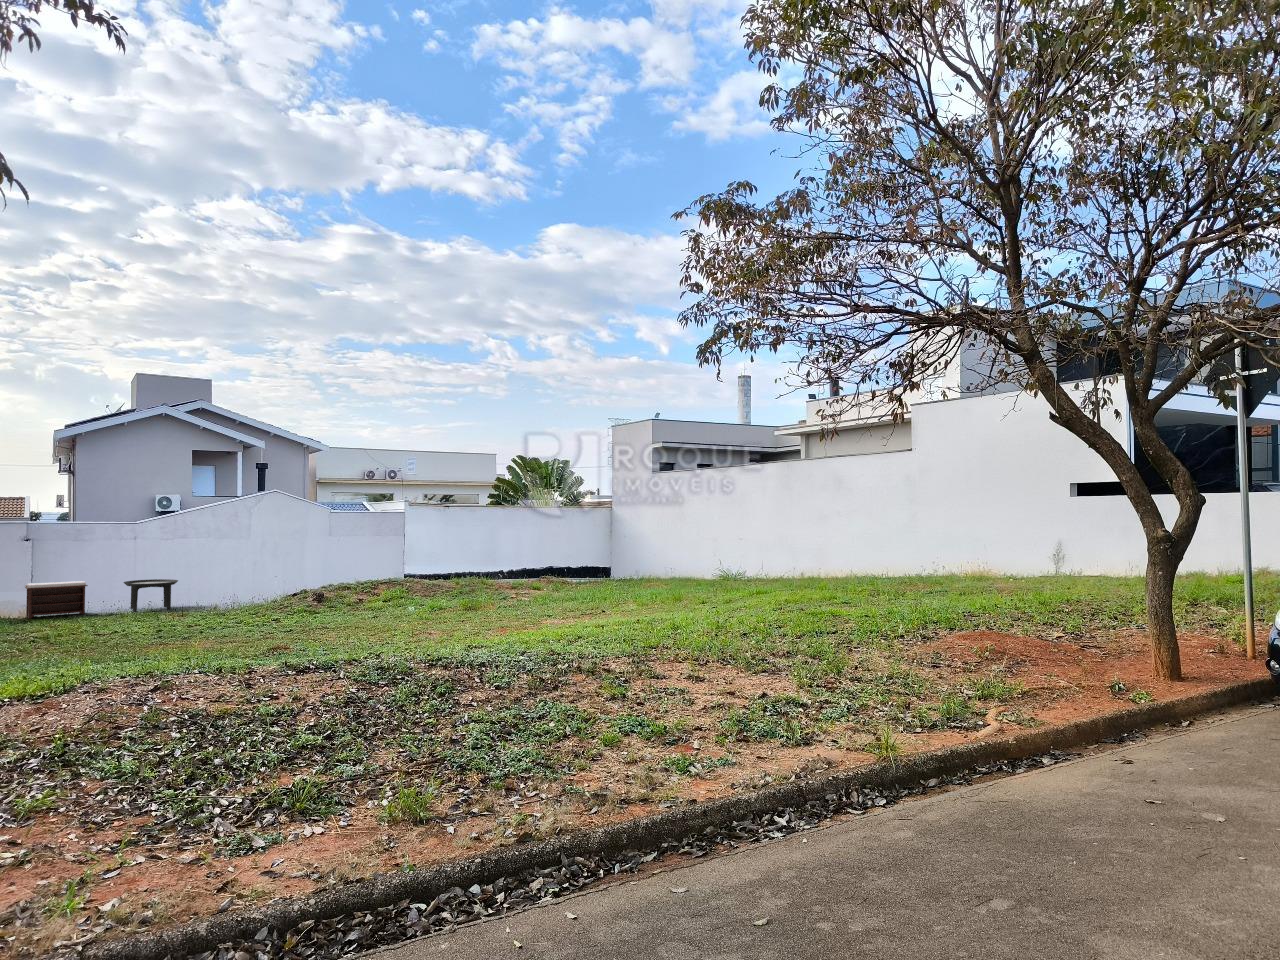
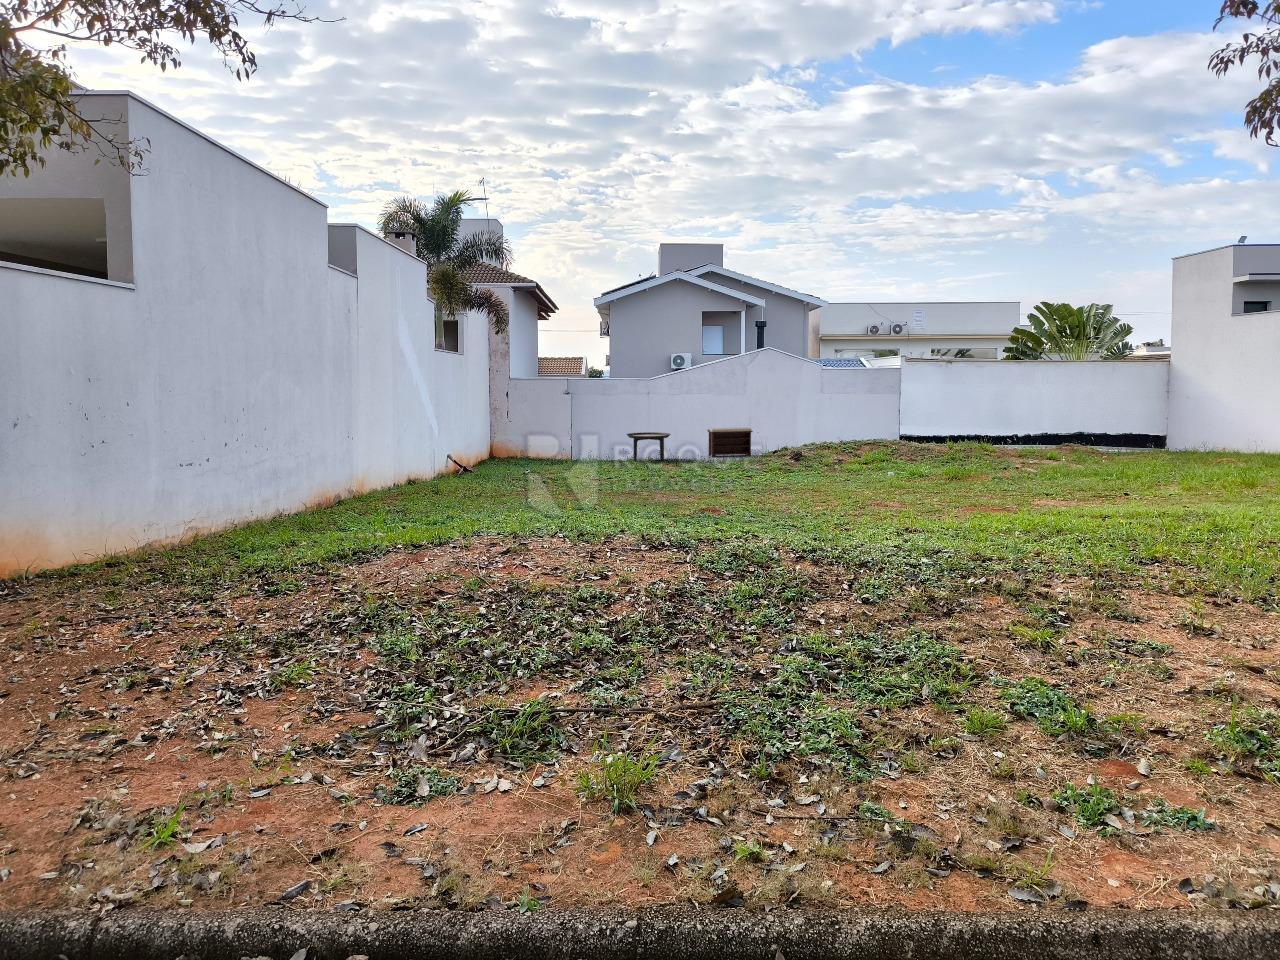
bench: present [25,581,88,618] -> present [707,427,753,457]

